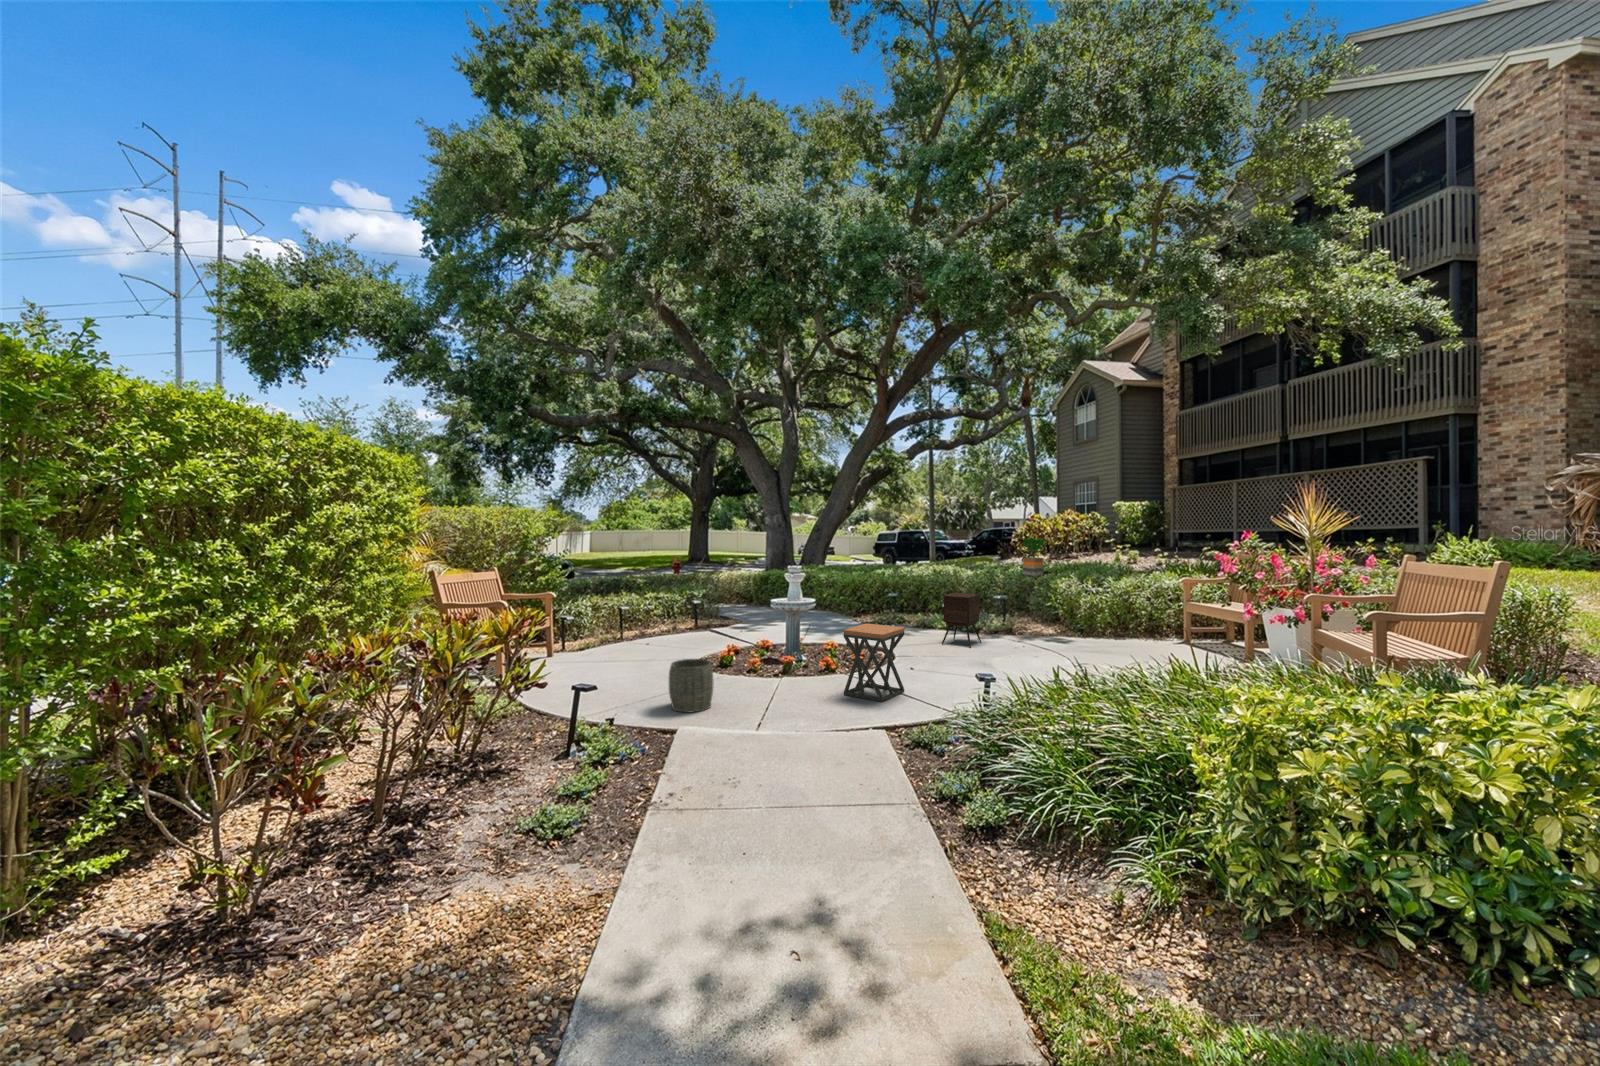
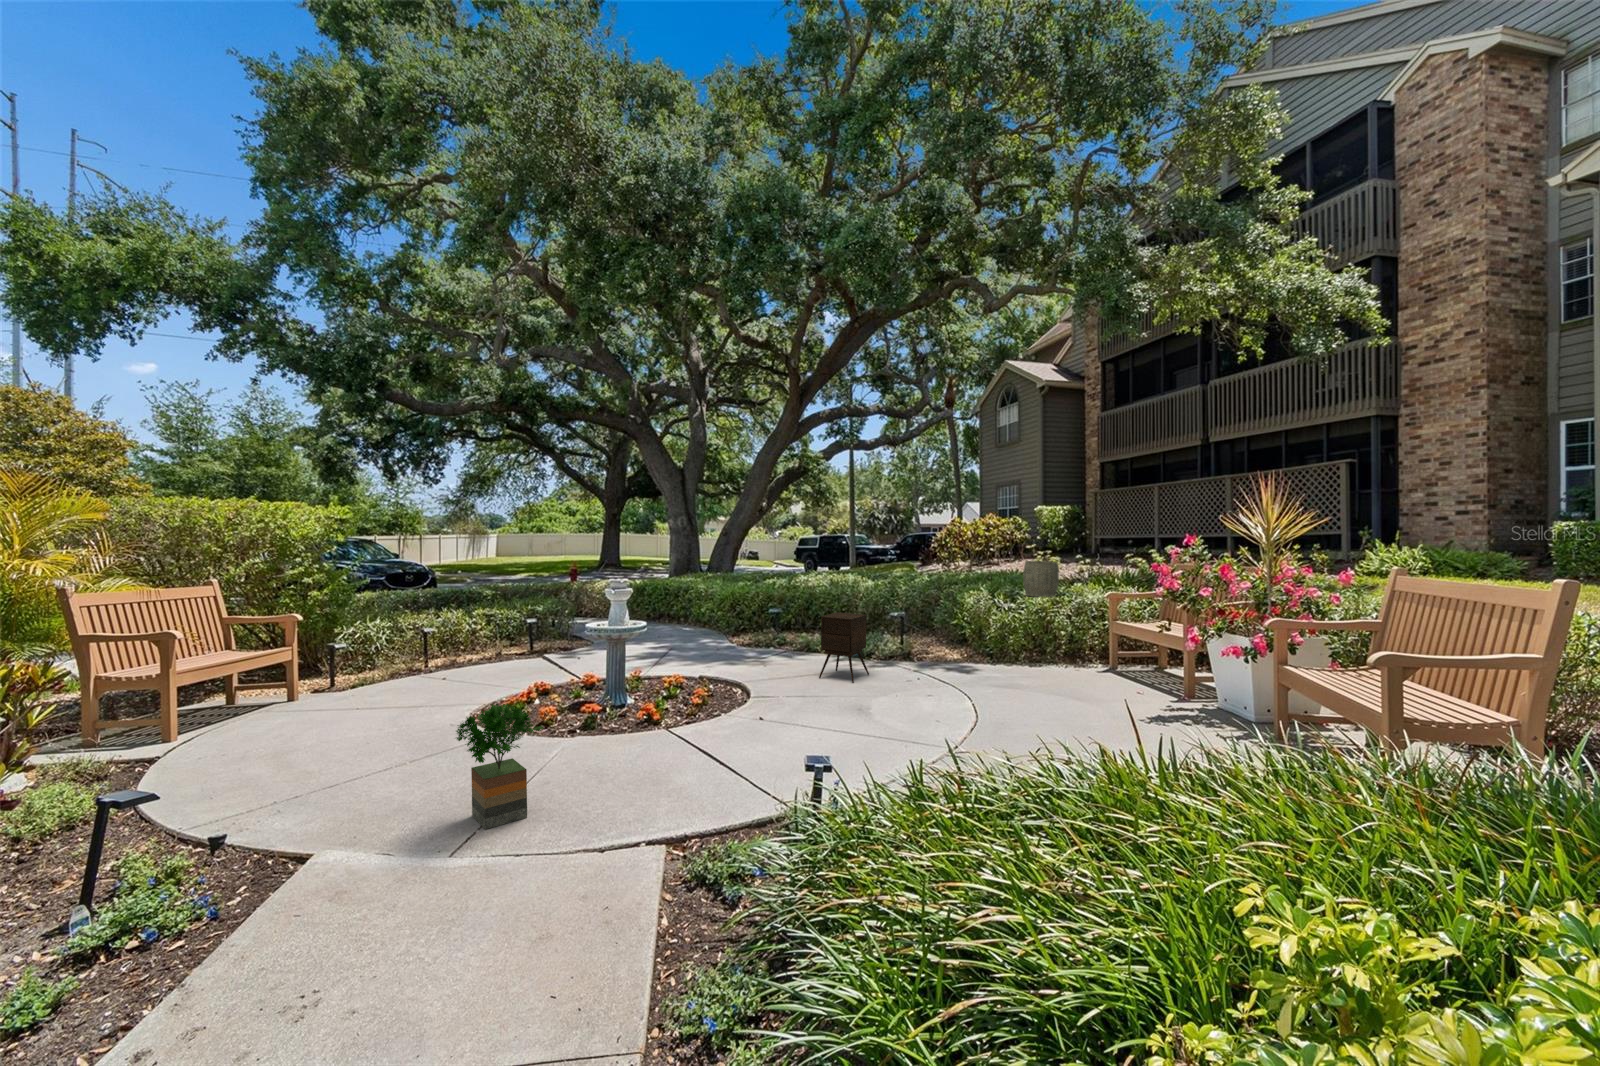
potted tree: present [1023,537,1047,576] -> present [456,704,542,829]
stool: present [844,623,904,702] -> none [650,663,739,780]
woven basket: present [669,659,714,712] -> present [1023,561,1059,597]

